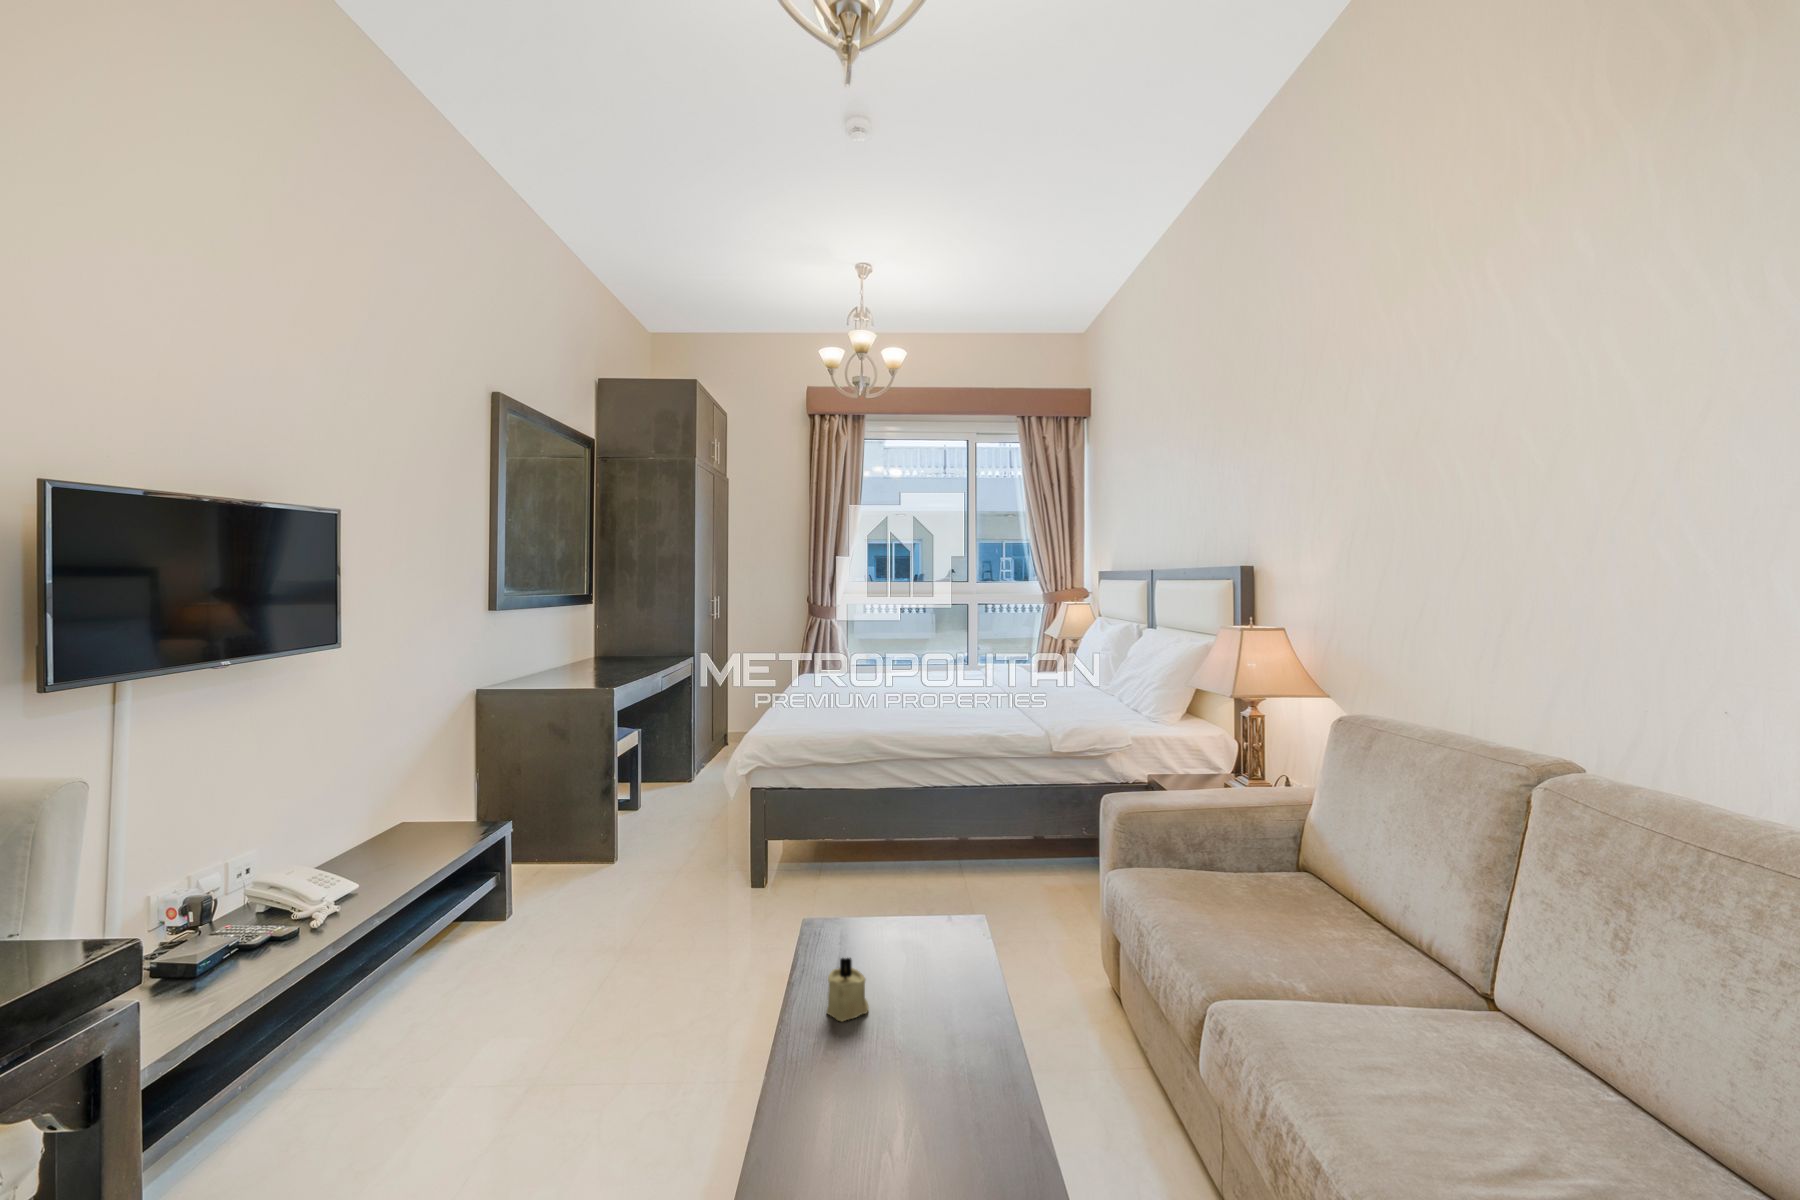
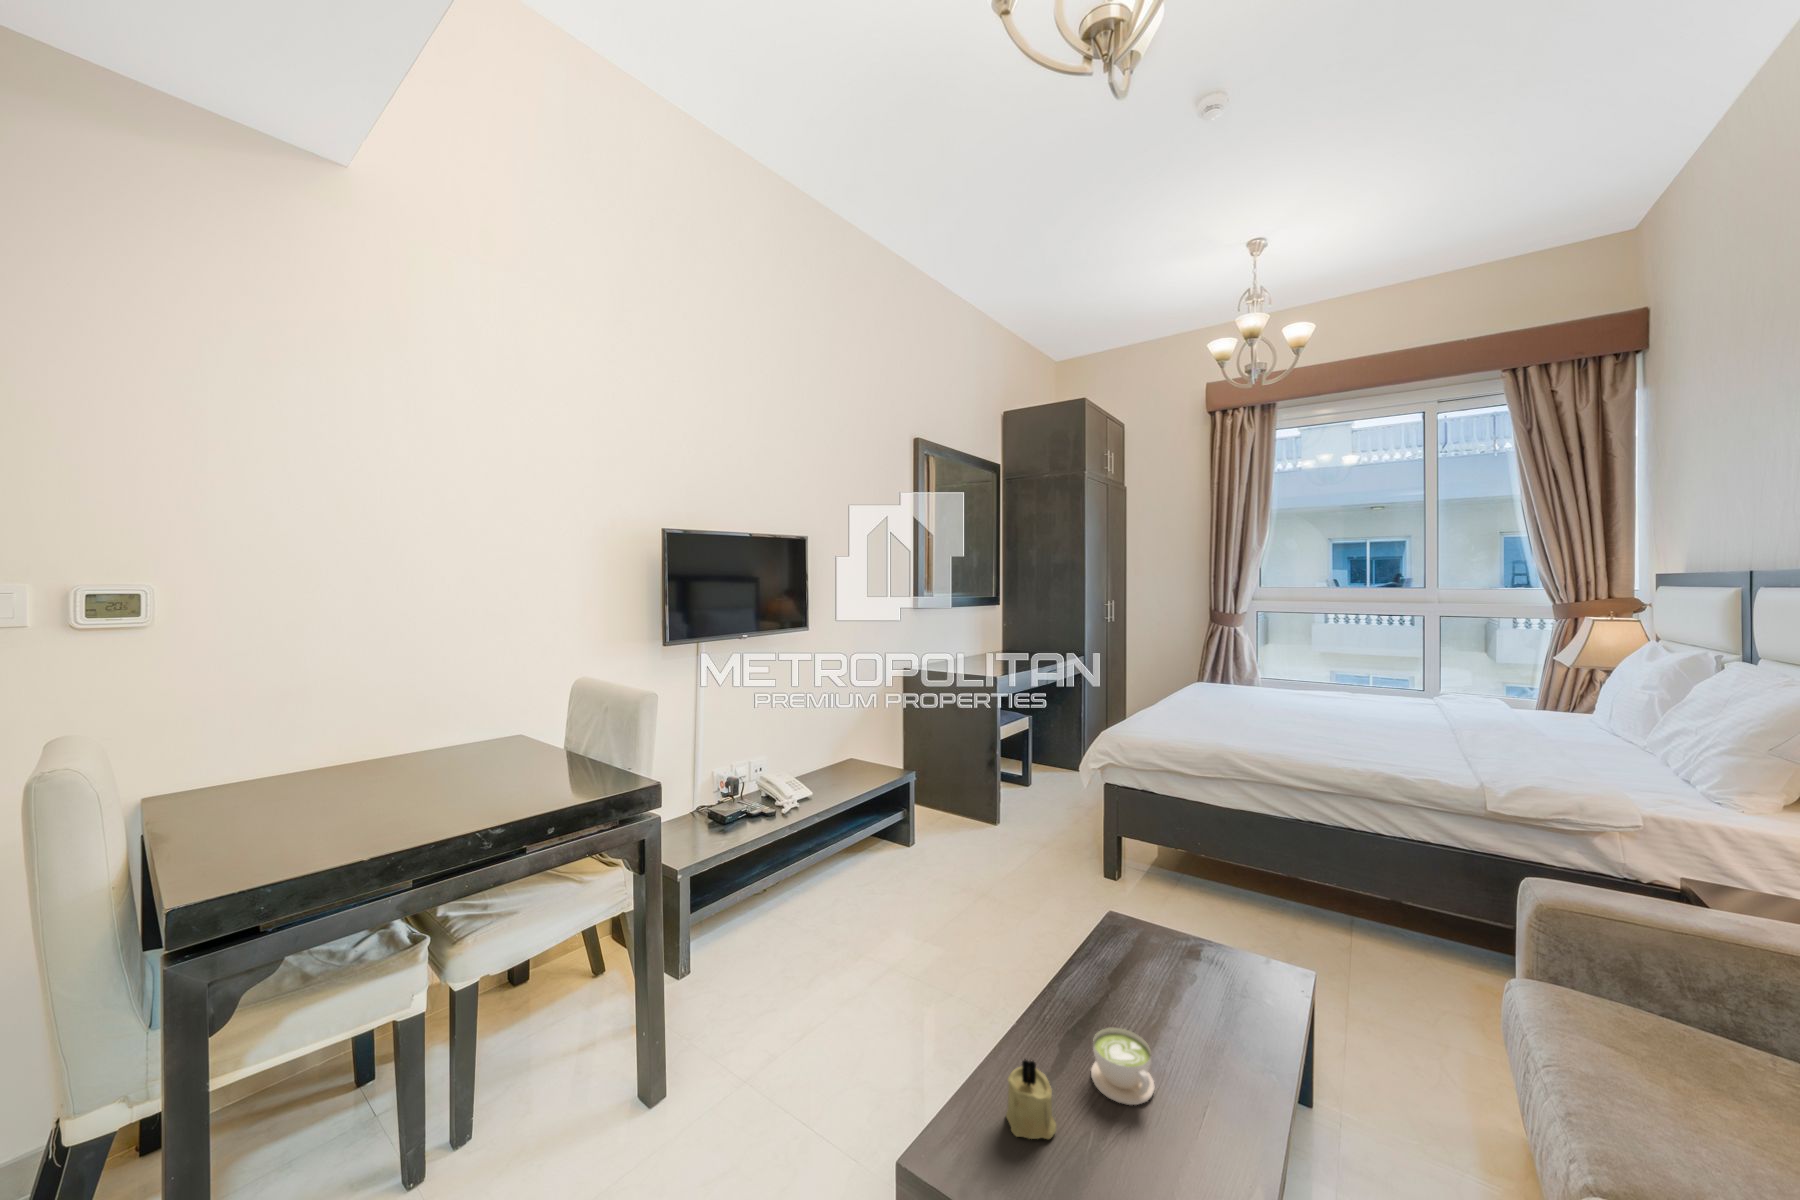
coffee cup: none [870,925,921,976] -> present [1091,1028,1155,1105]

